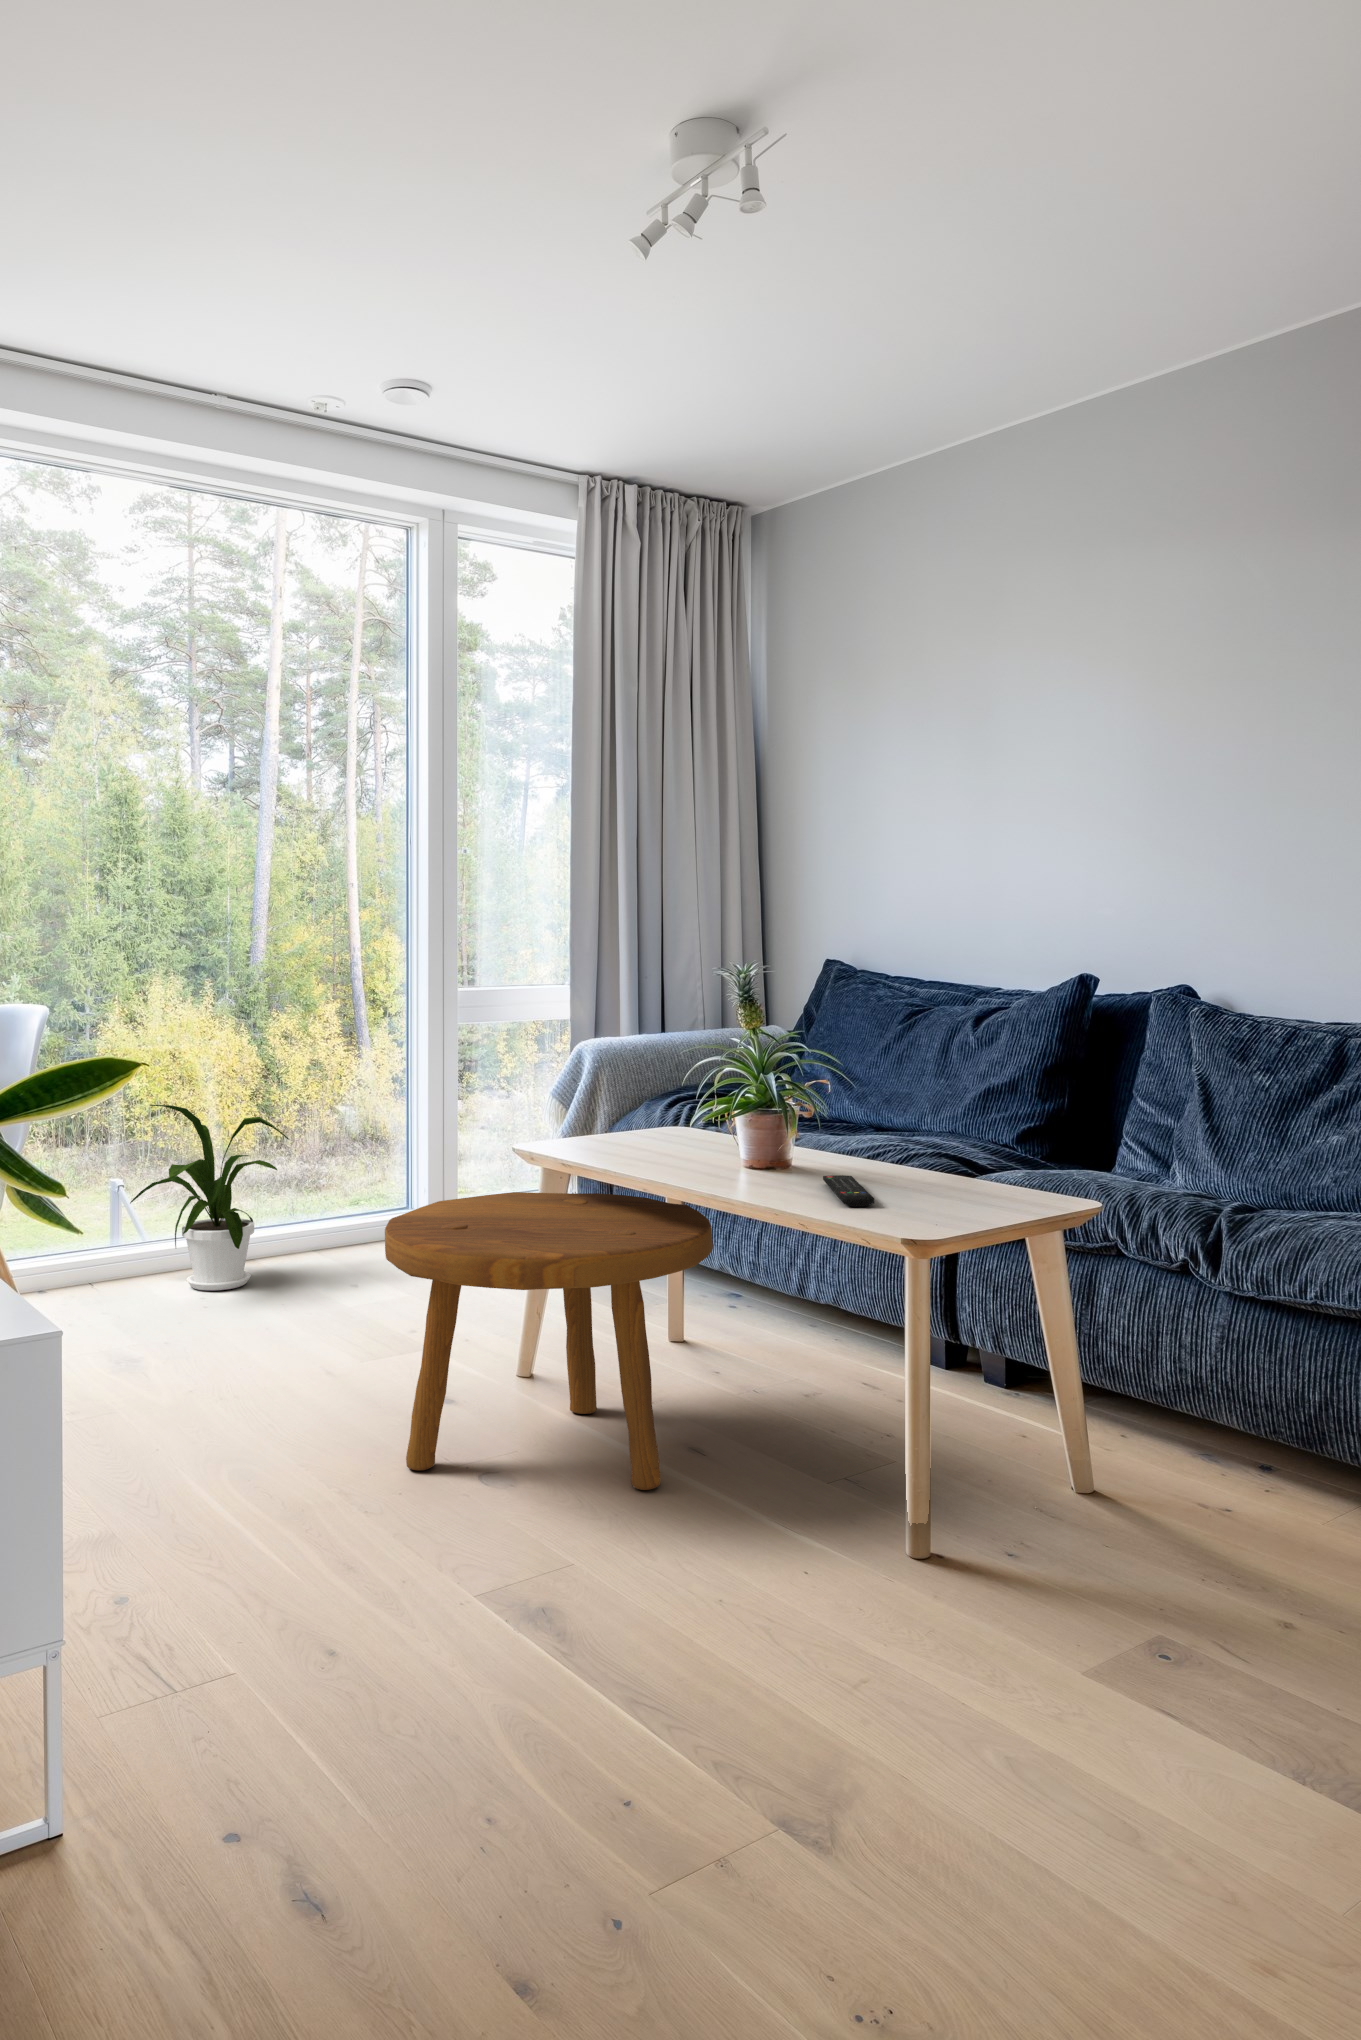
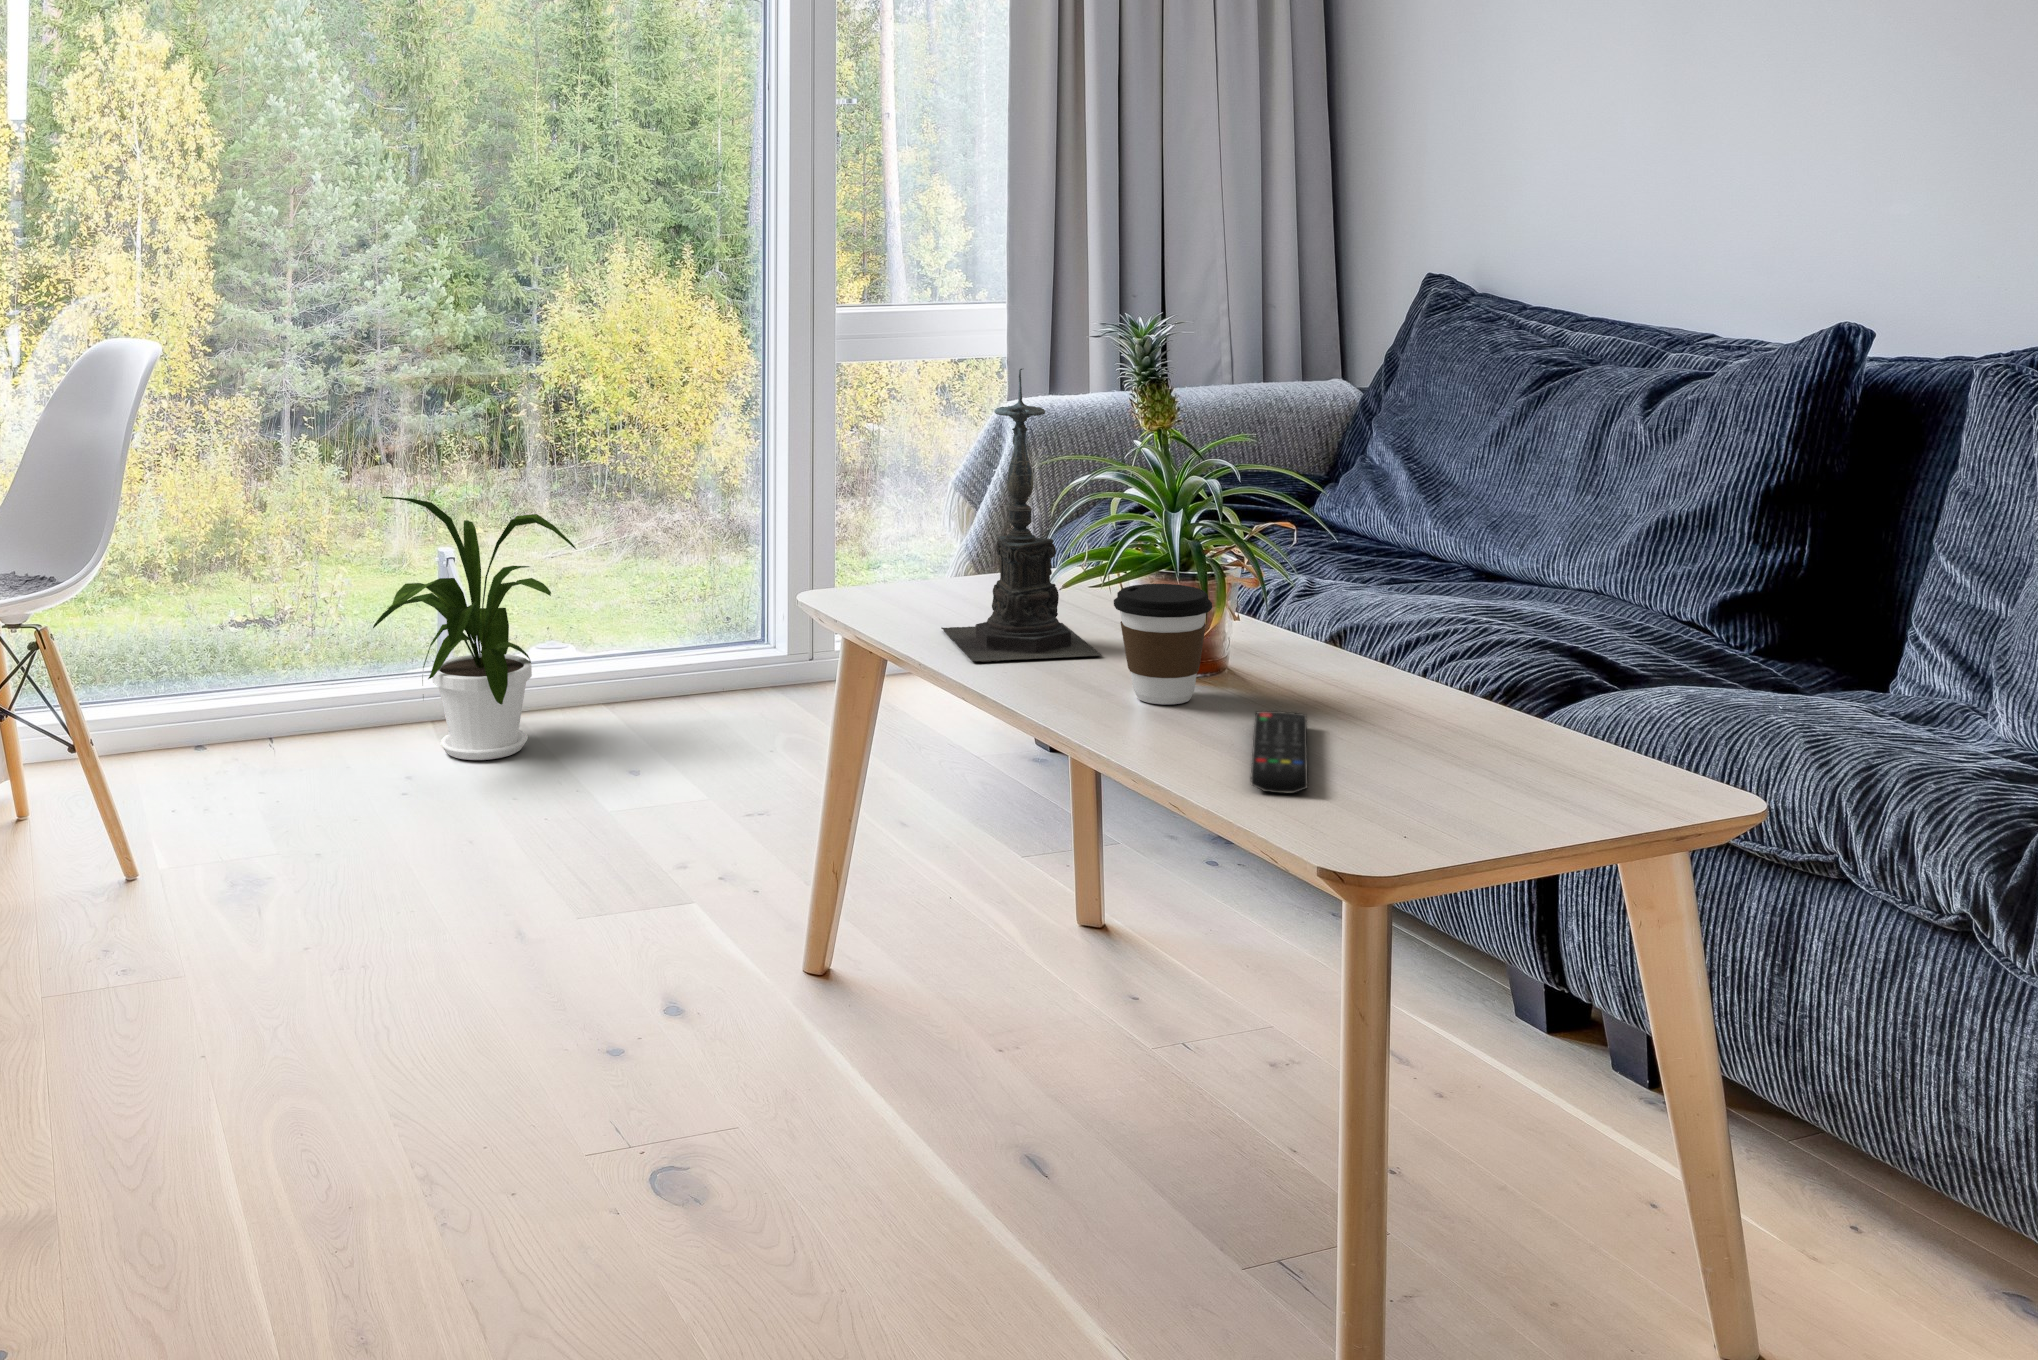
candle holder: none [605,989,712,1166] -> present [941,369,1102,662]
coffee cup: none [735,1110,791,1178] -> present [1114,584,1212,704]
footstool: present [385,1192,713,1490] -> none [527,690,1056,1235]

